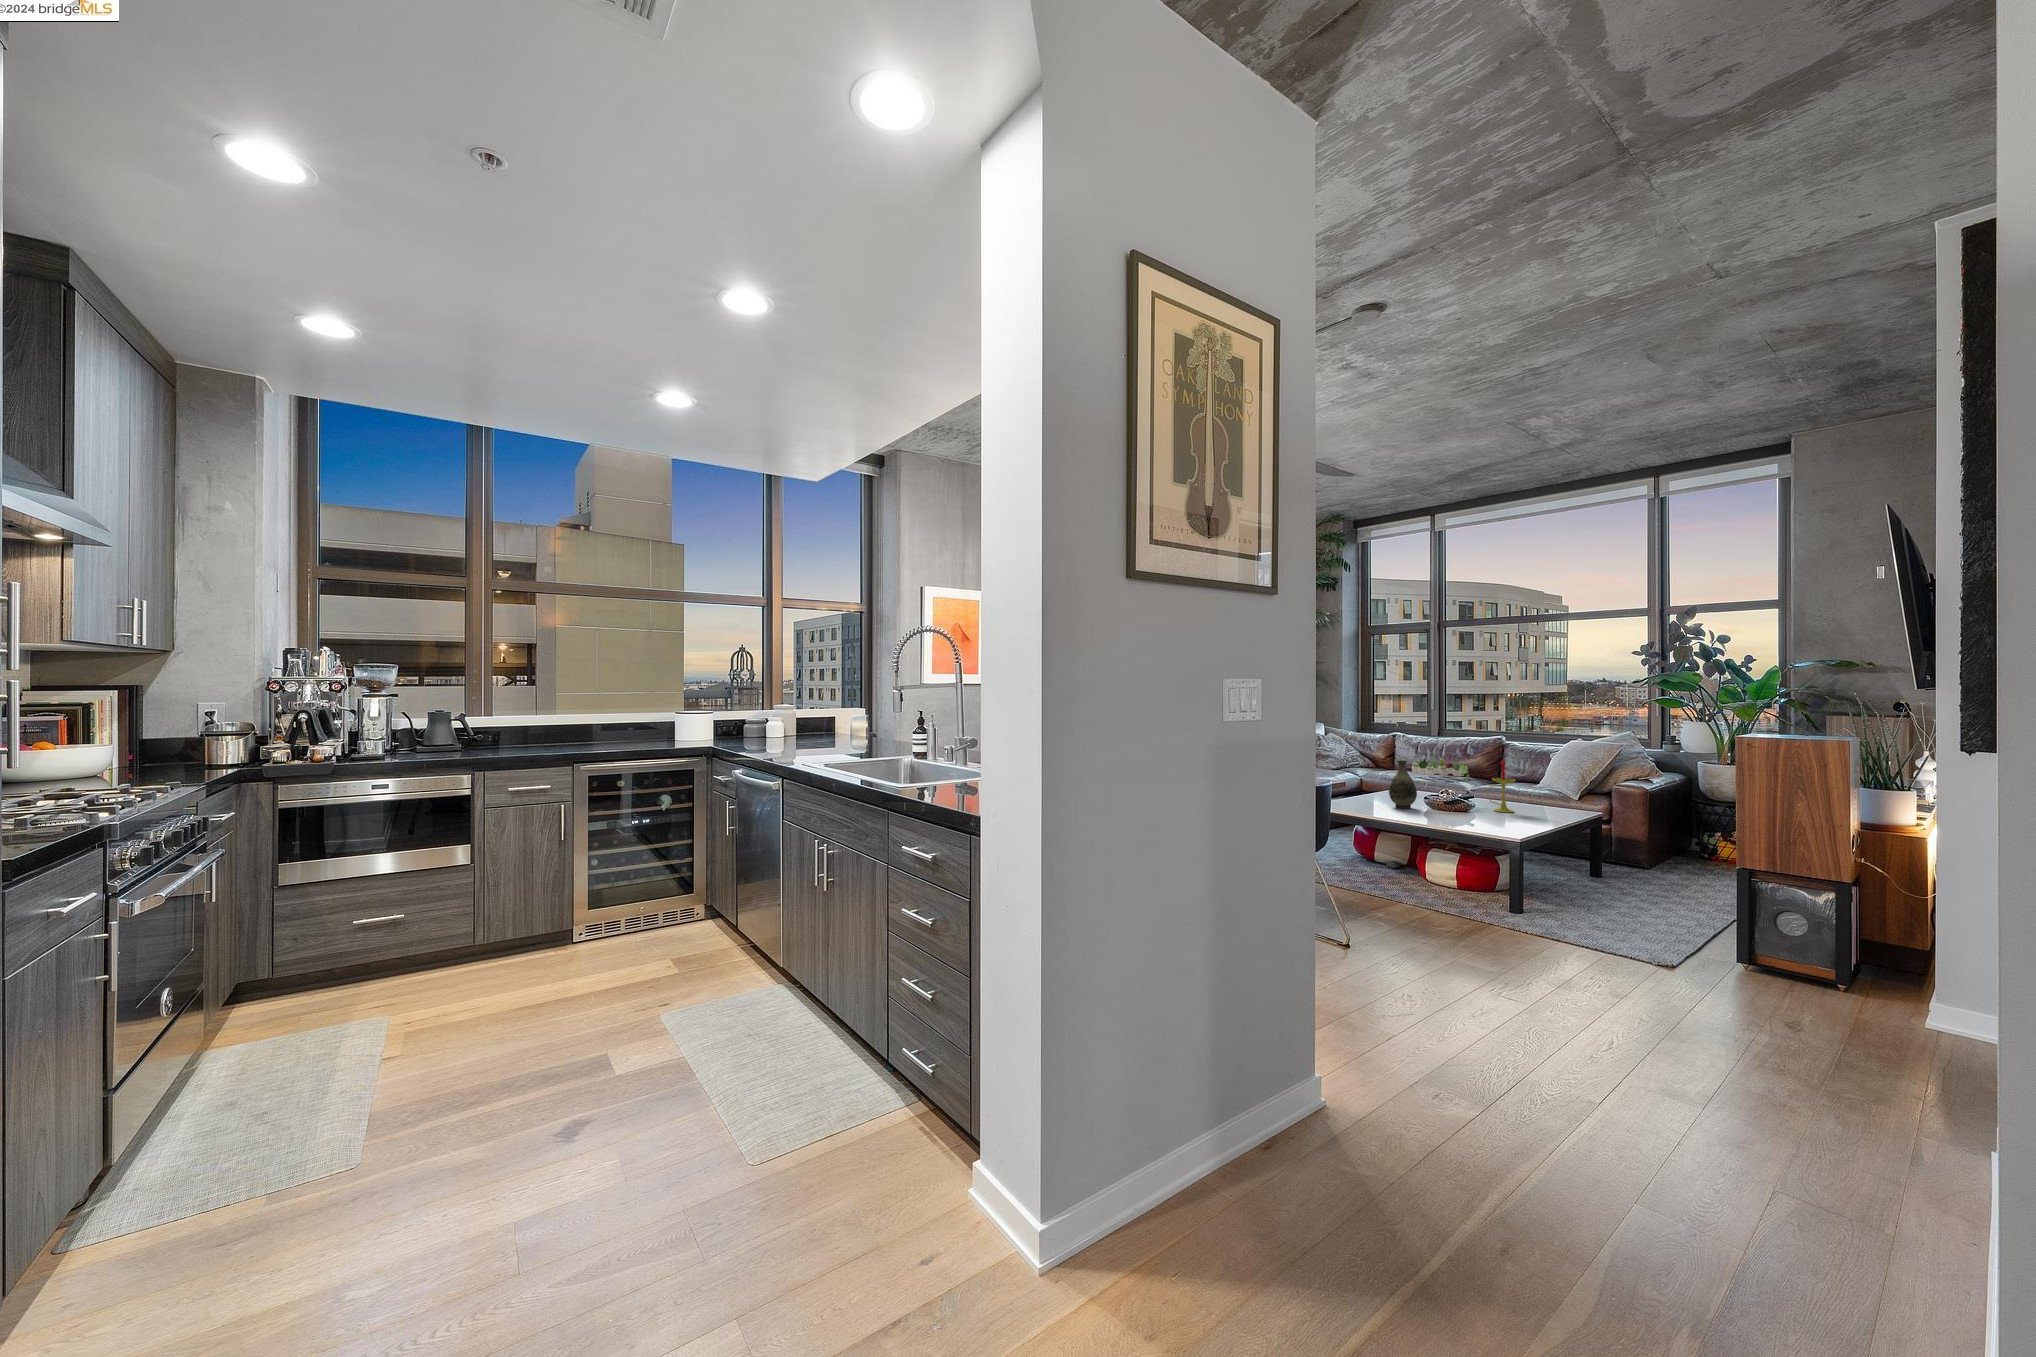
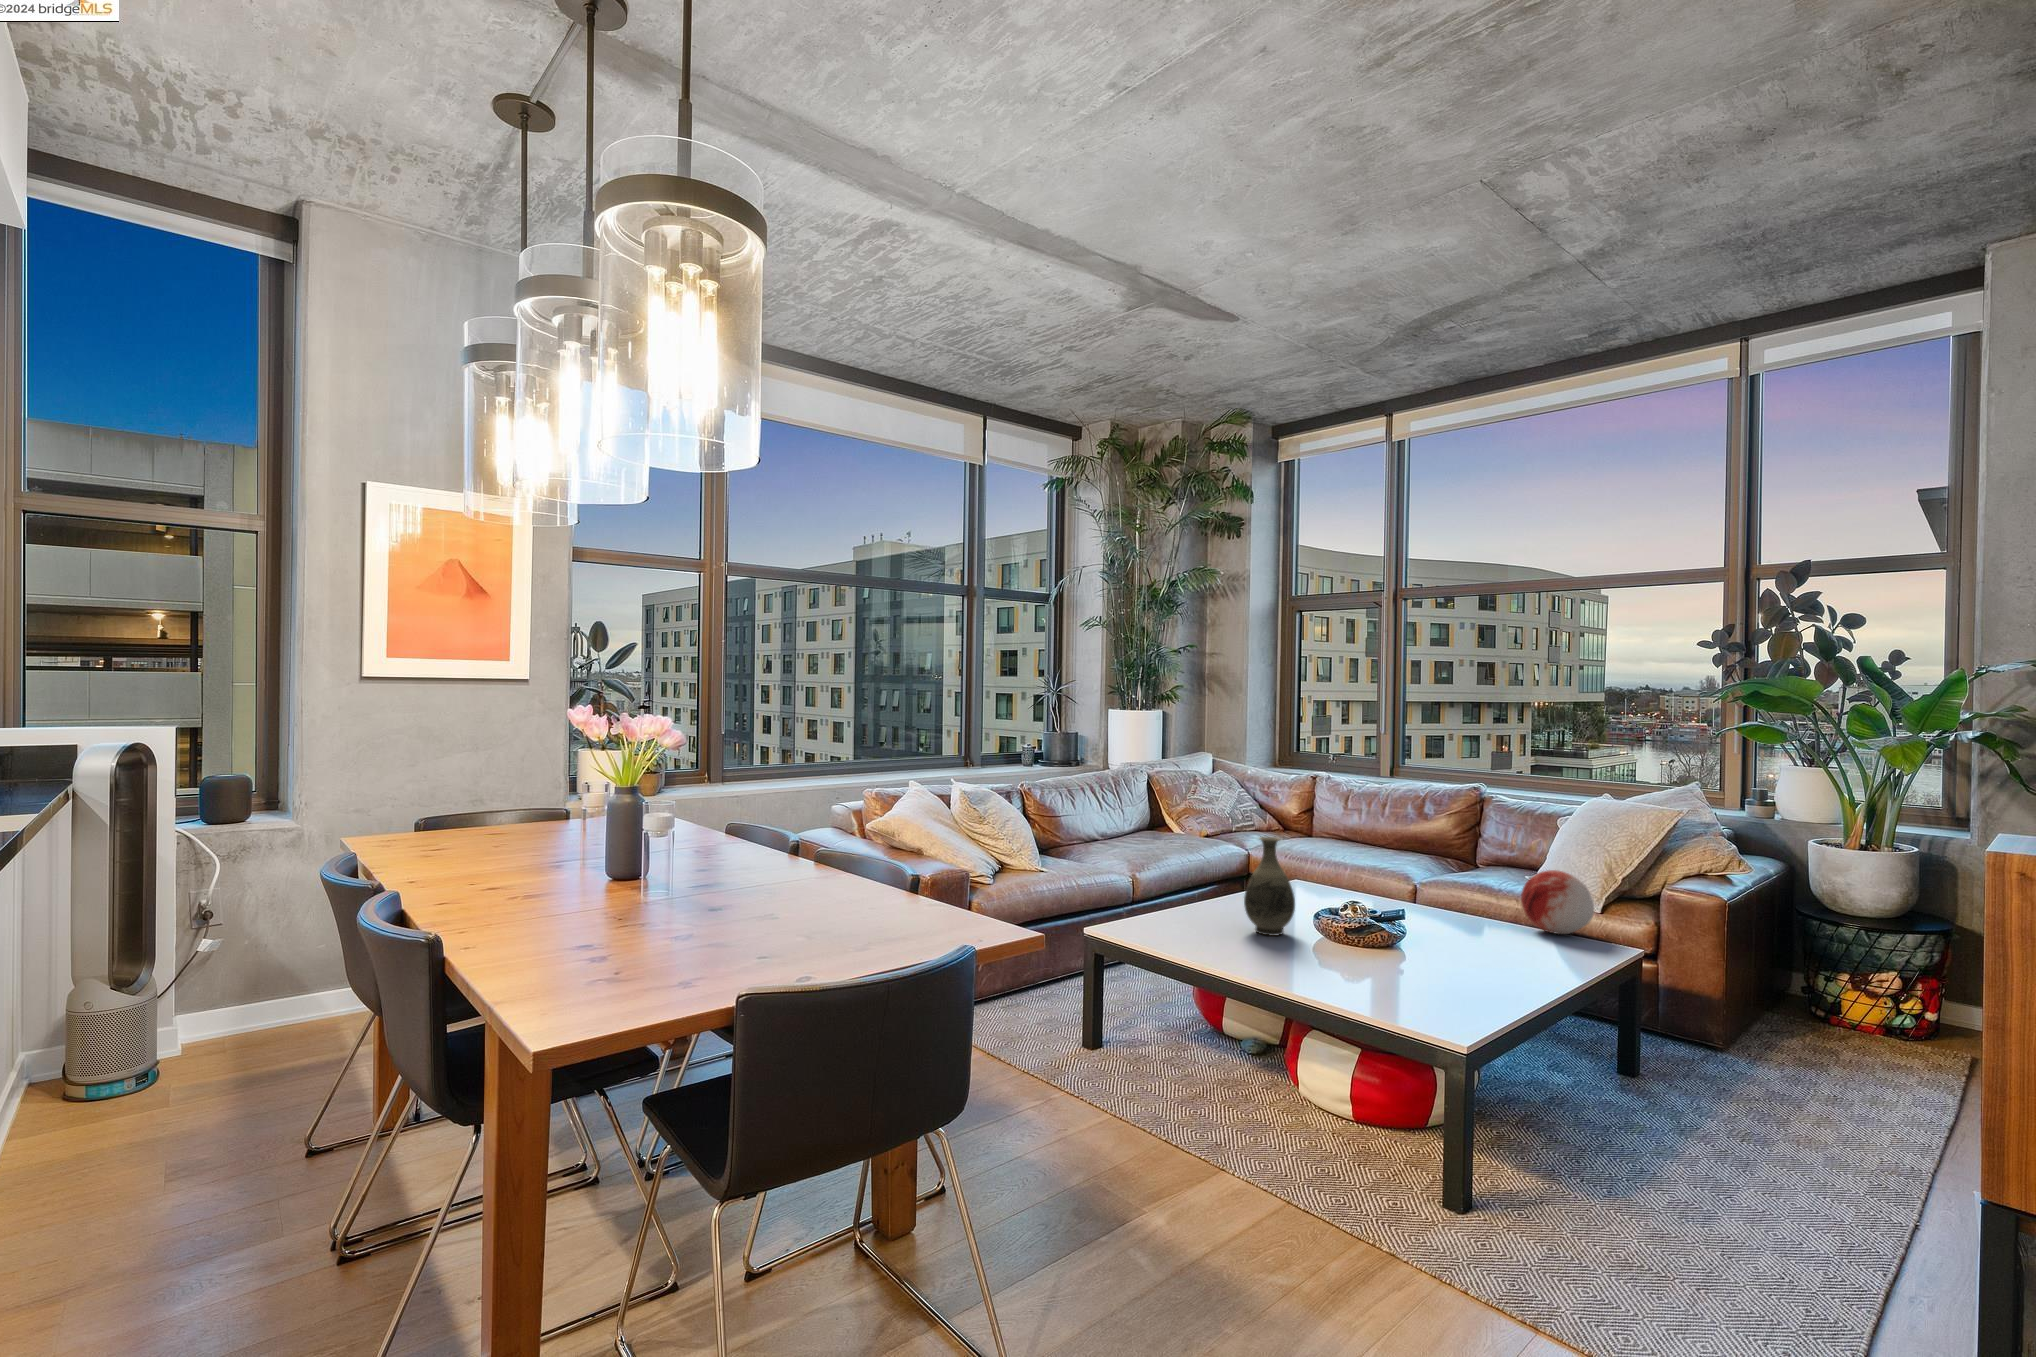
succulent plant: present [1412,758,1469,780] -> none [1333,815,1425,858]
candle: present [1486,760,1515,813] -> none [1426,840,1481,949]
decorative orb: none [1535,776,1575,808] -> present [1521,870,1594,934]

